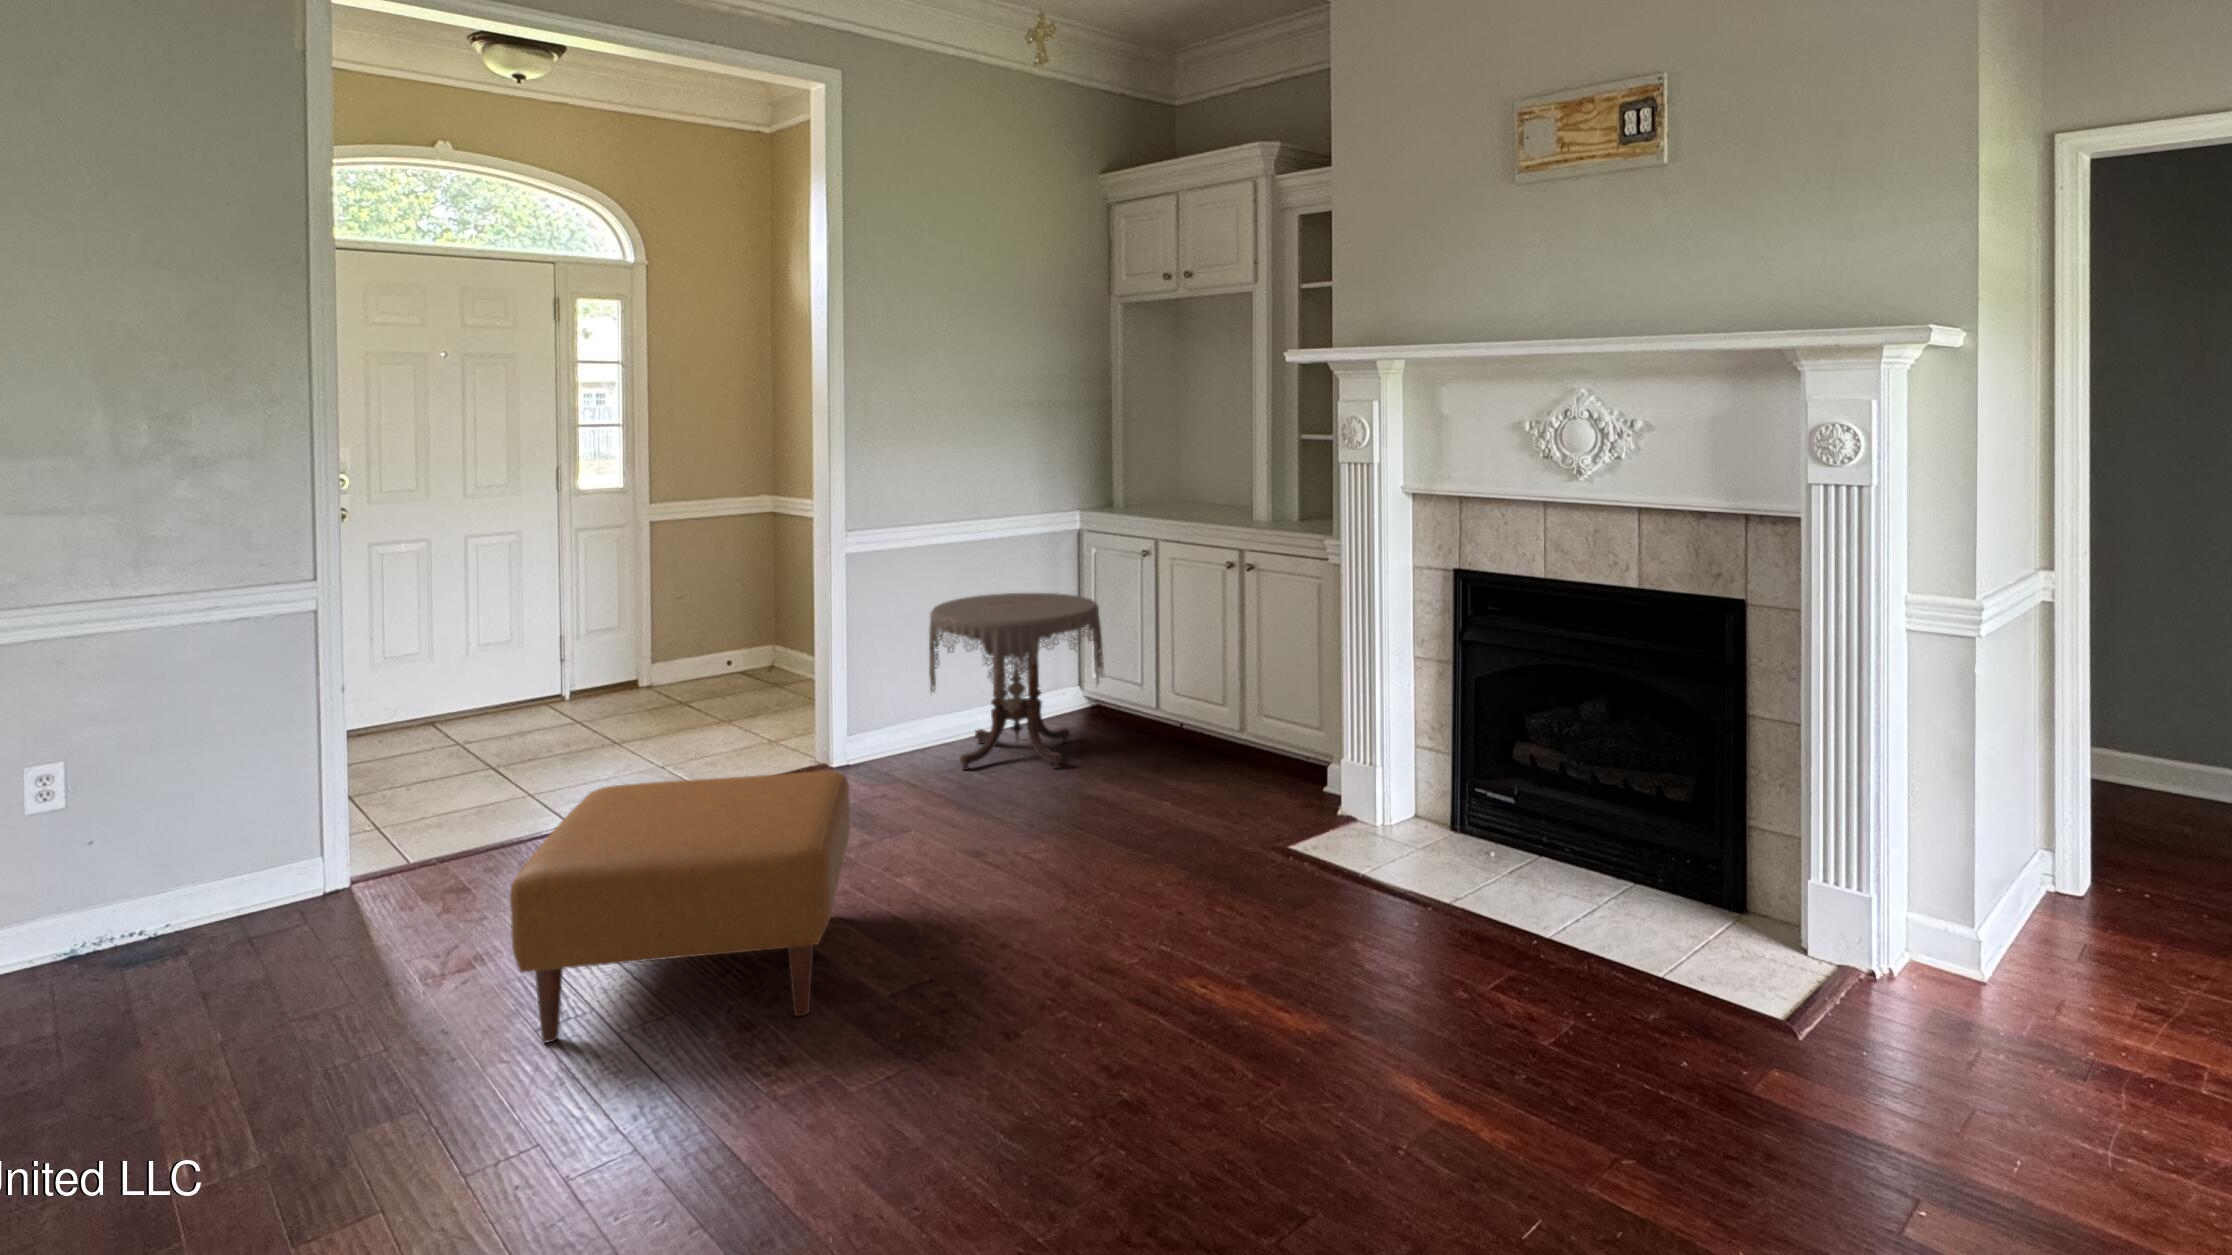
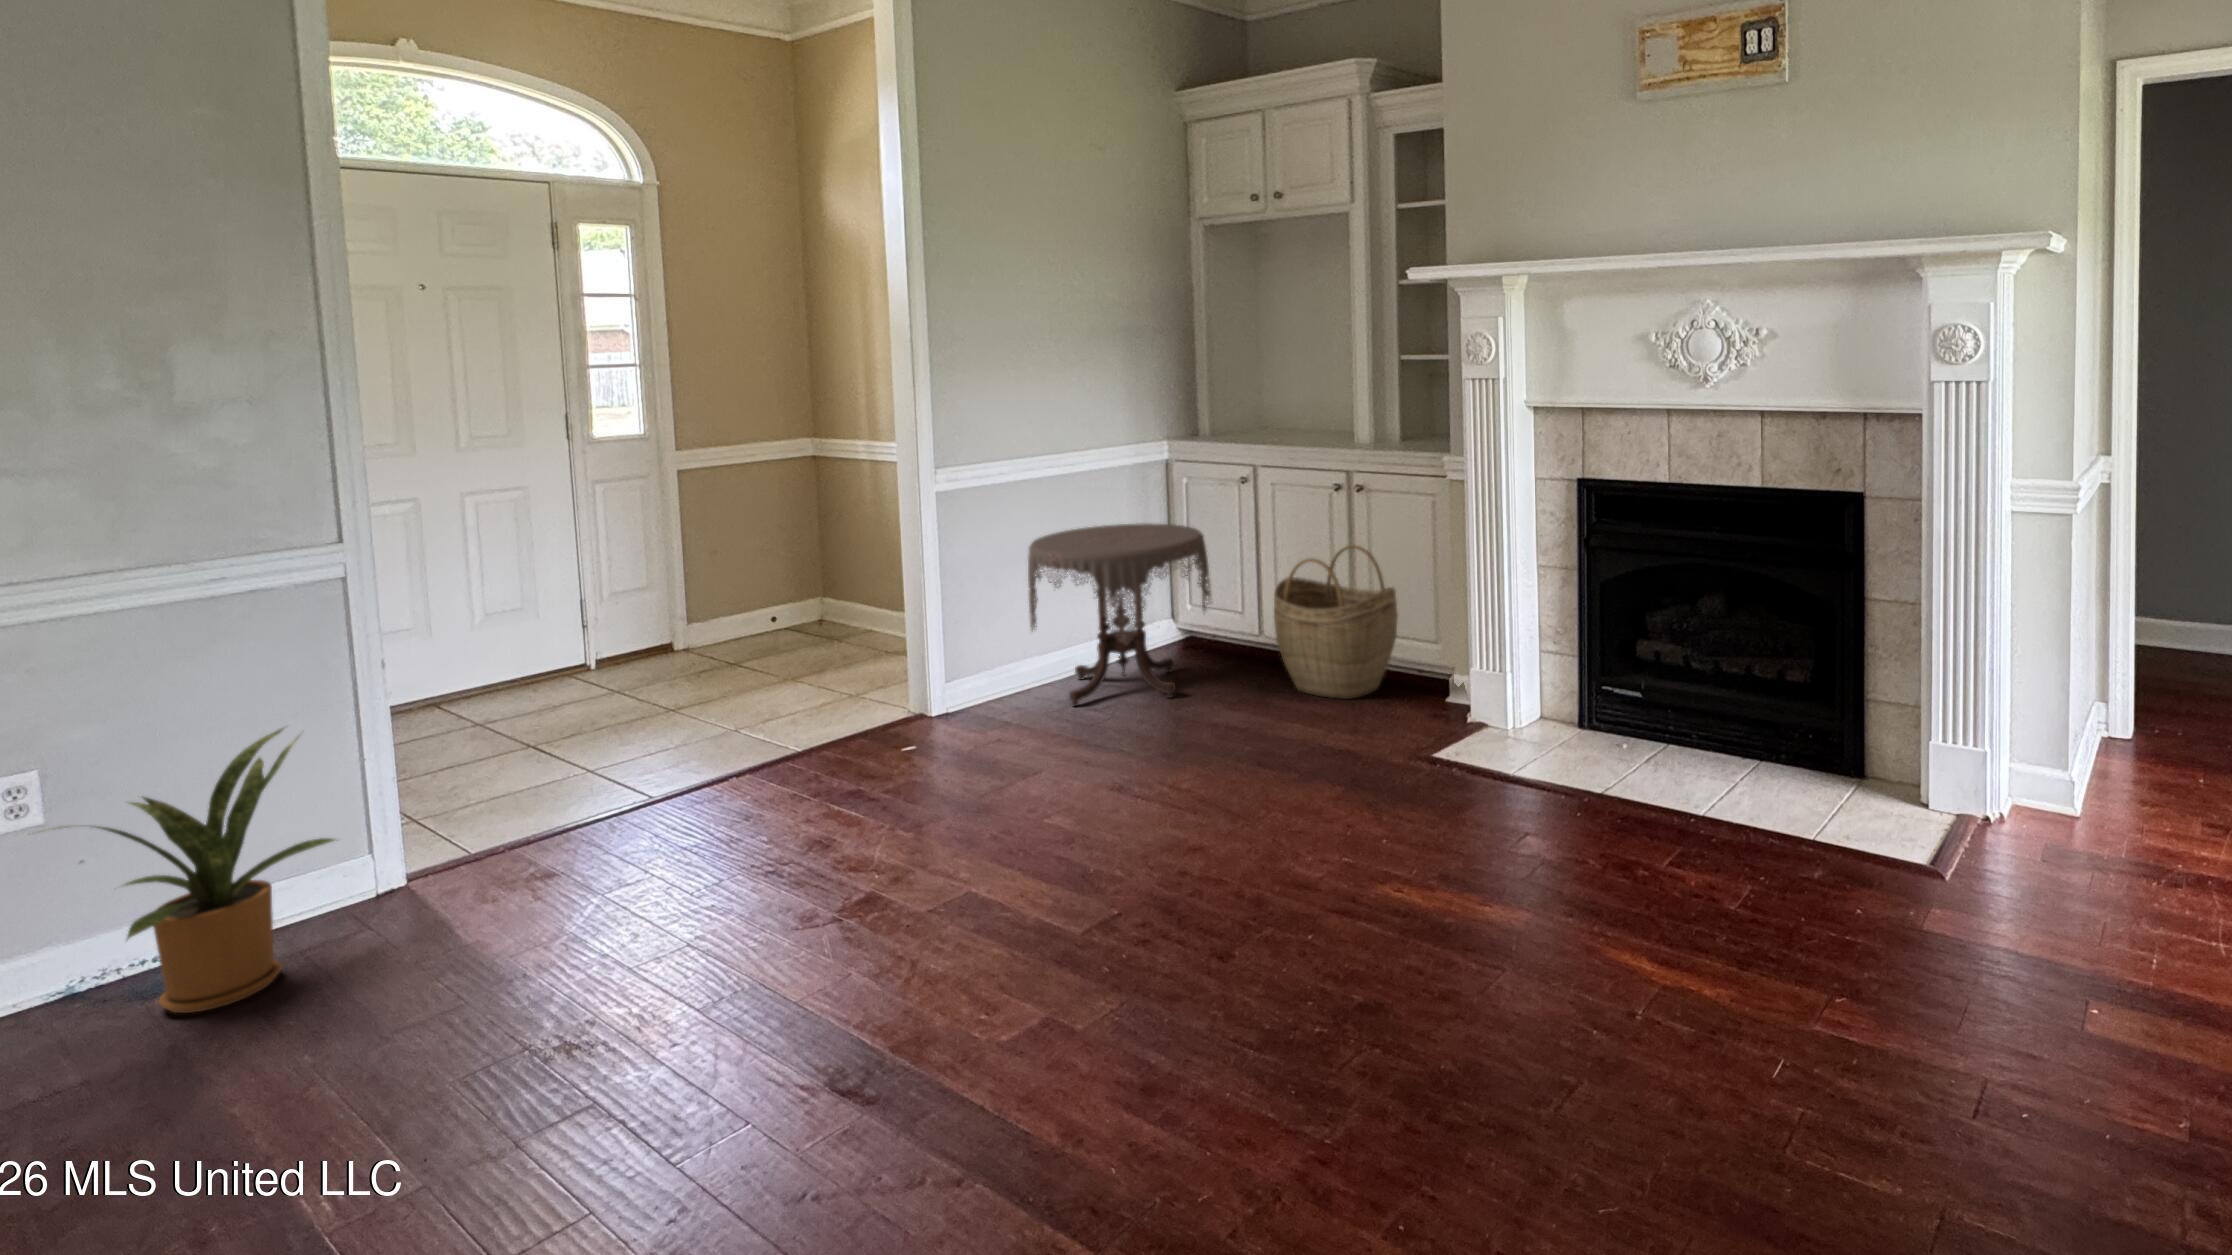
woven basket: none [1160,625,1284,783] -> present [1274,545,1398,699]
house plant: none [36,736,295,981] -> present [48,726,337,1013]
ottoman: present [510,771,850,1042] -> none [666,714,1020,1024]

